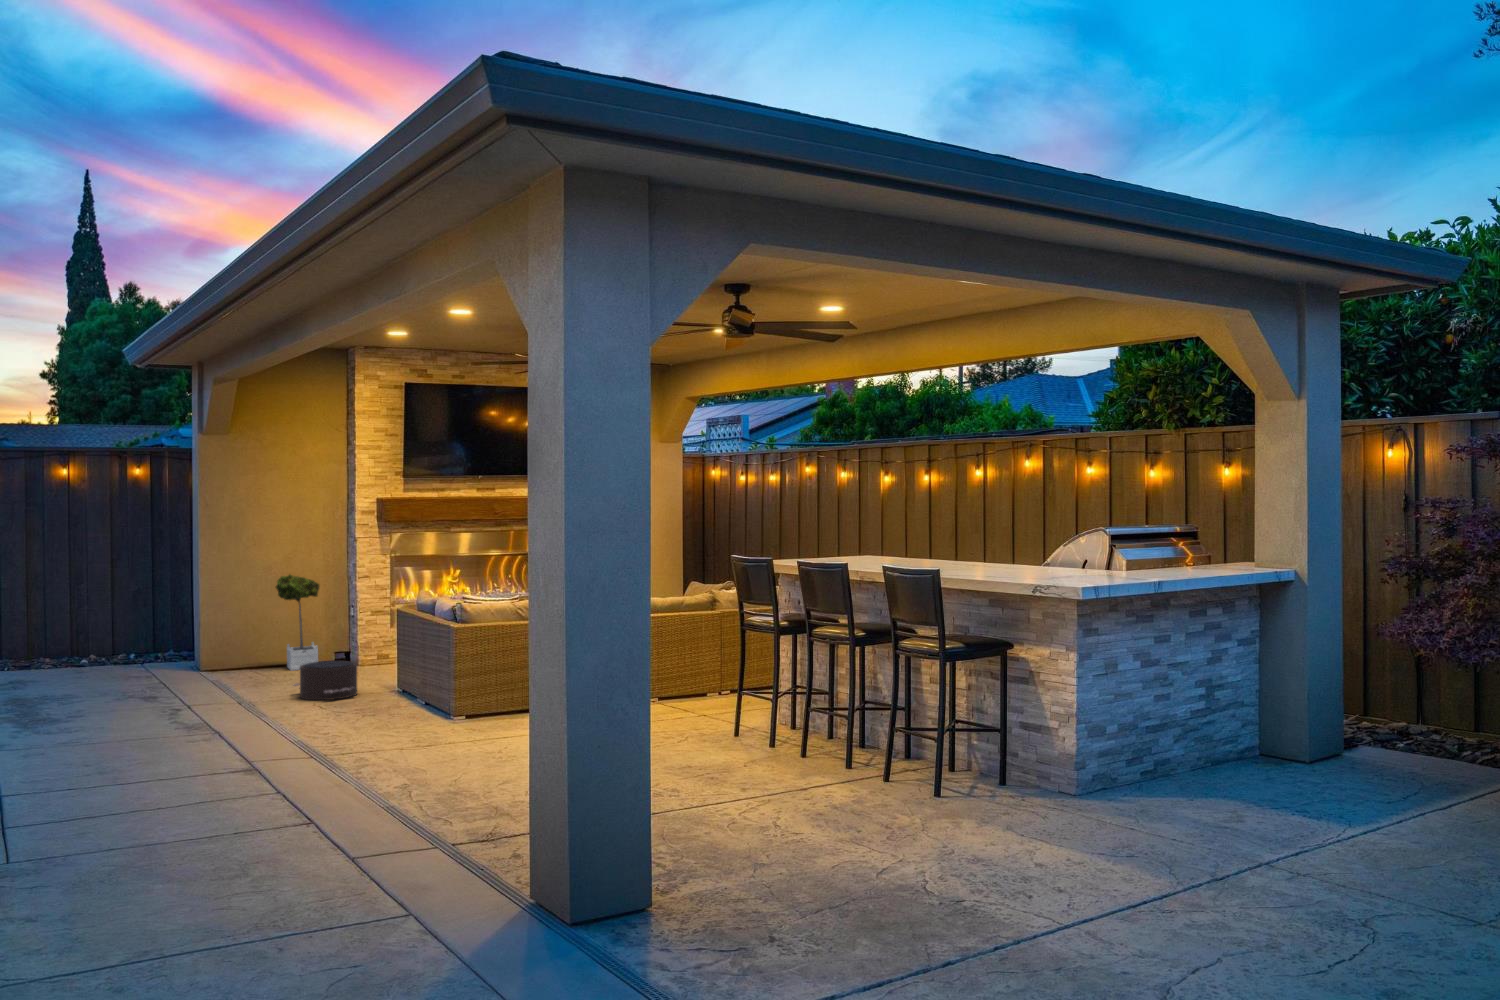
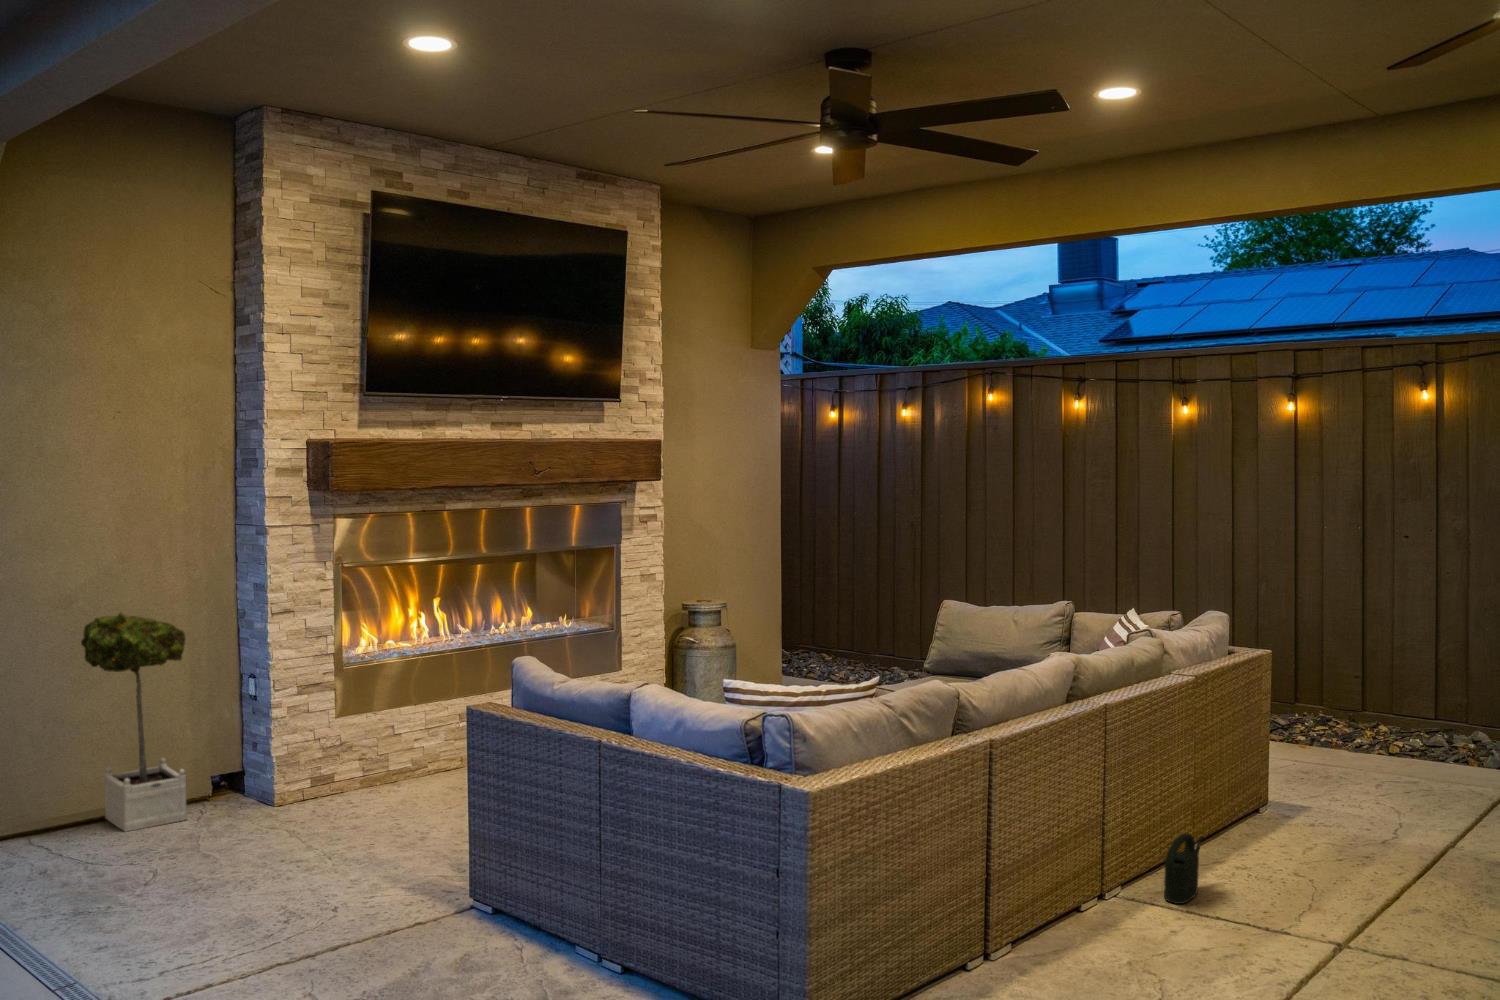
pouf: present [294,661,357,700] -> none [219,841,404,966]
watering can: none [675,673,714,703] -> present [1164,834,1203,904]

